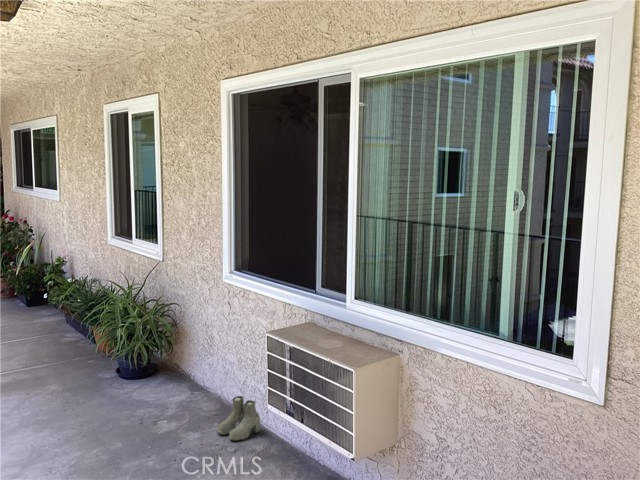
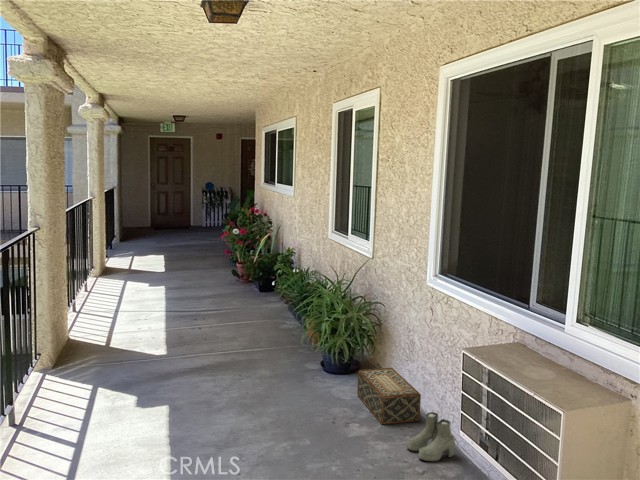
woven basket: none [160,363,224,418] -> present [357,368,421,425]

